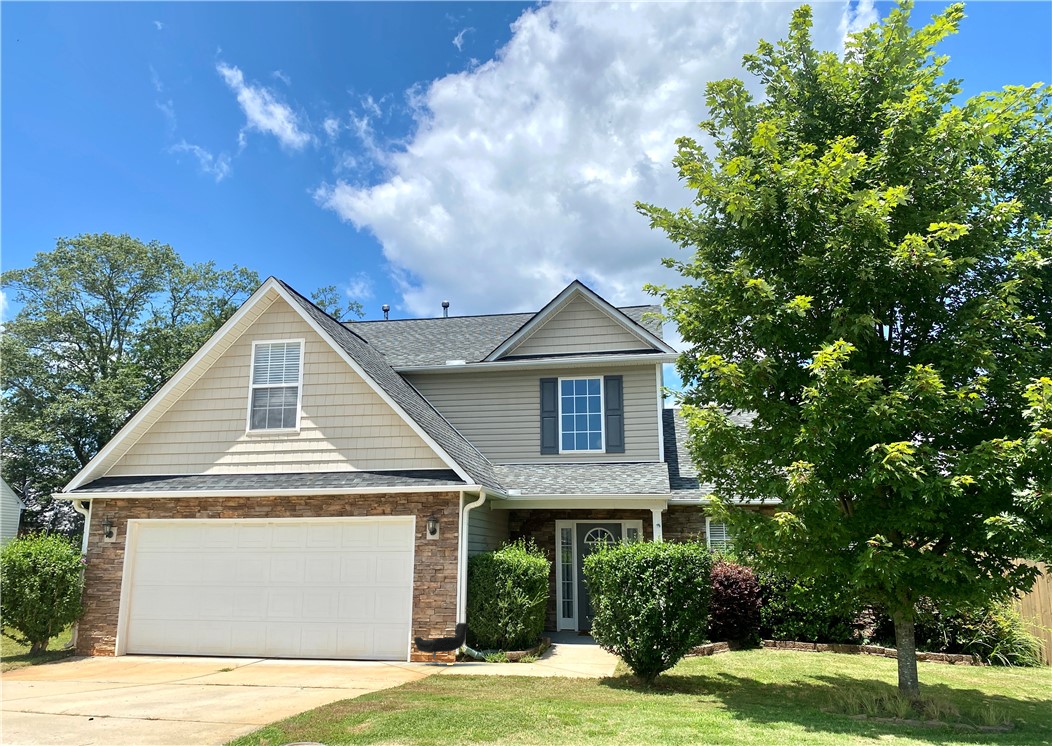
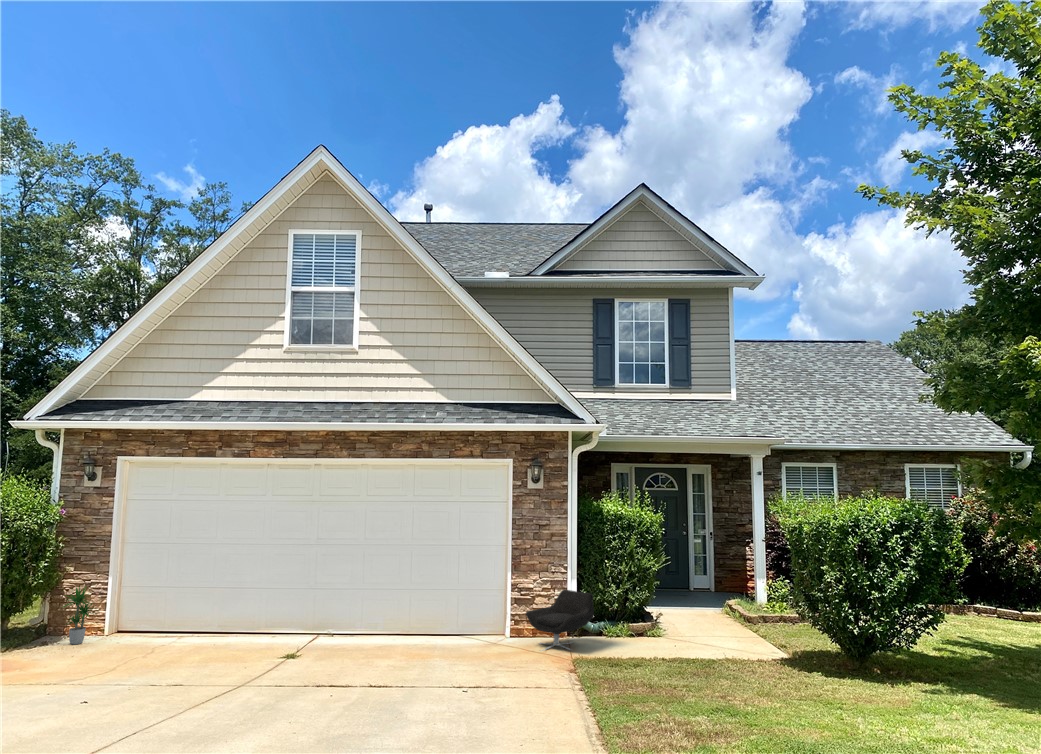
potted plant: none [82,616,111,660] -> present [64,586,94,644]

